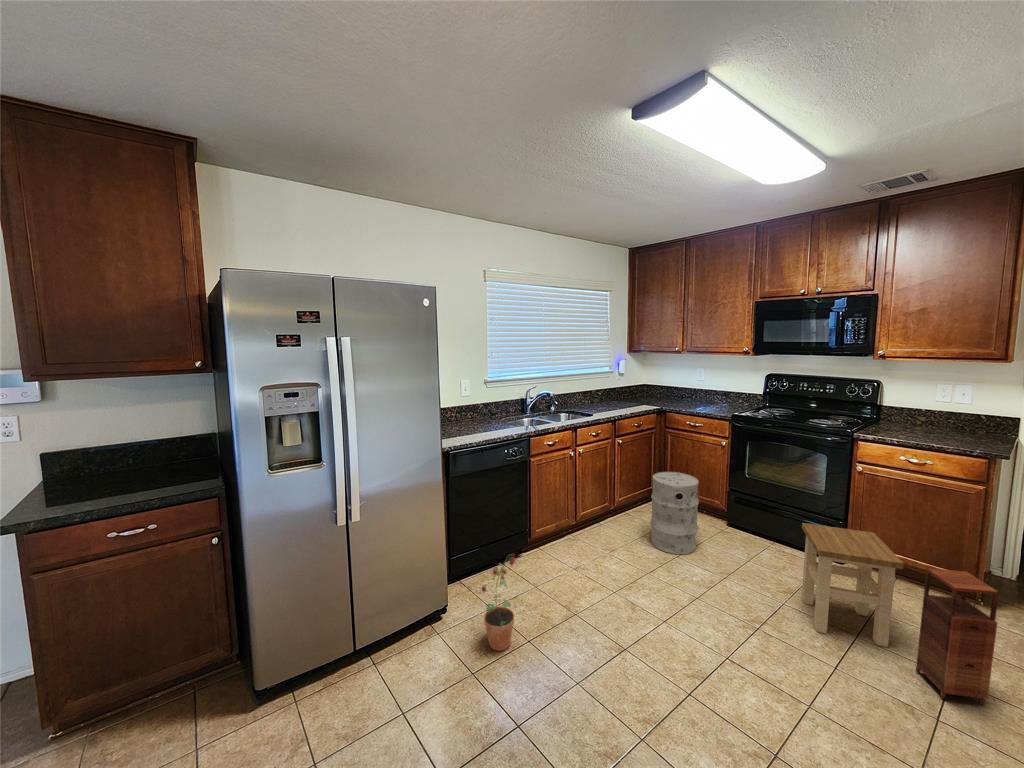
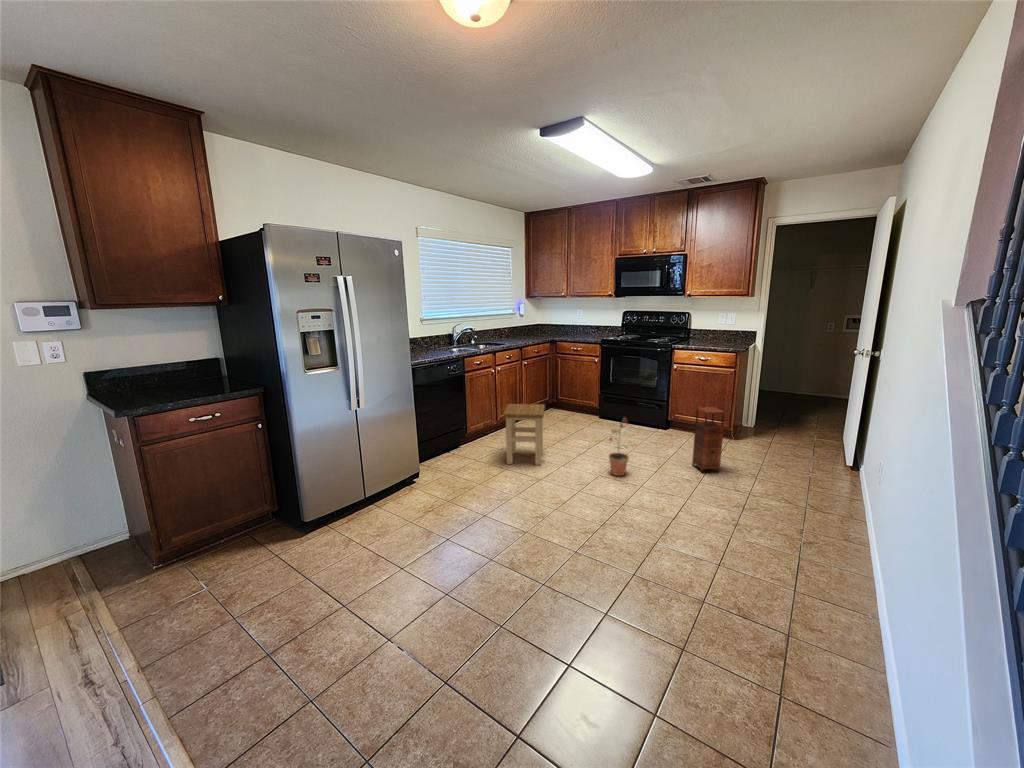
trash can: present [650,472,699,554] -> none [550,381,581,435]
stool: present [802,523,904,647] -> present [503,404,545,465]
potted plant: present [481,554,515,651] -> present [609,417,629,476]

